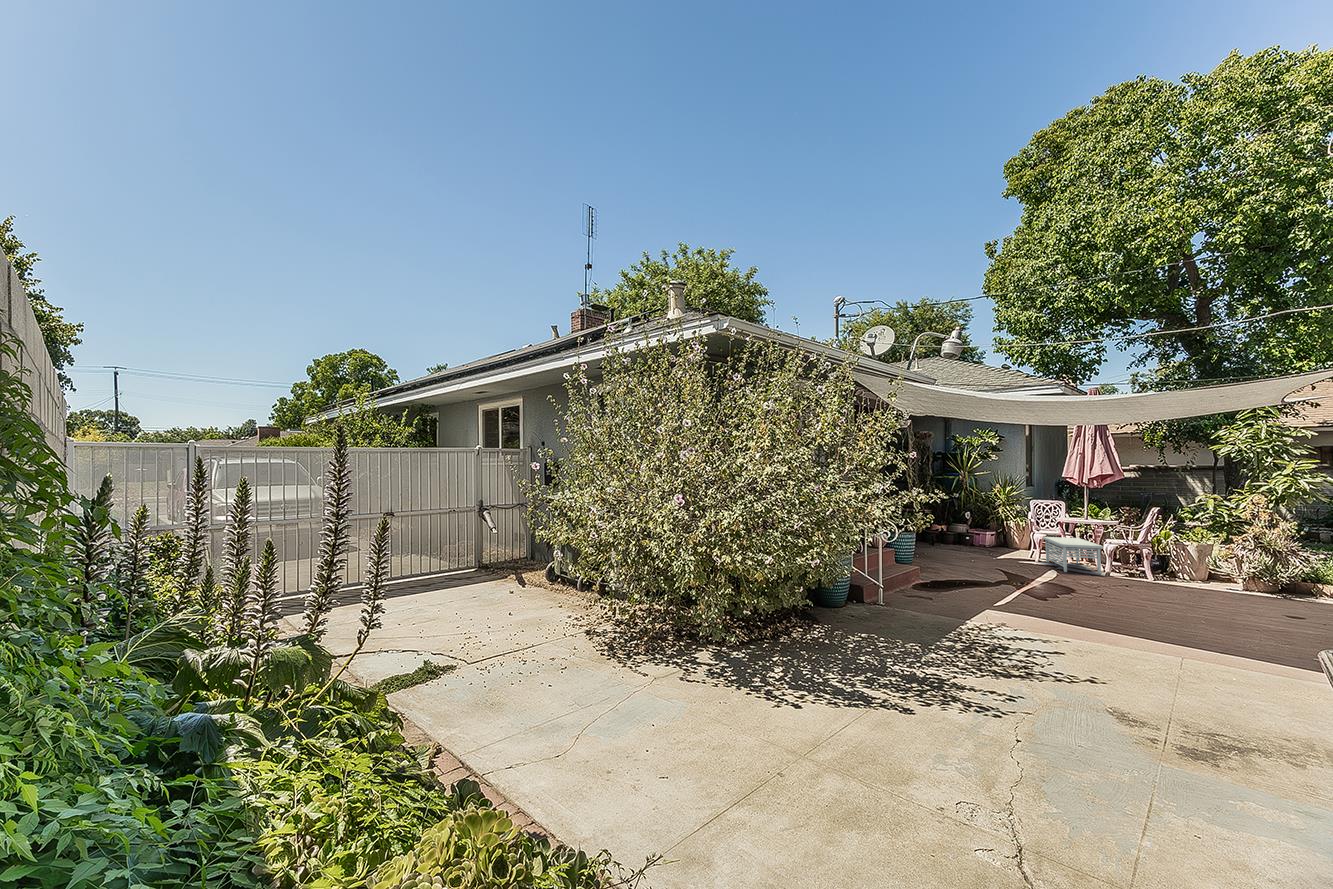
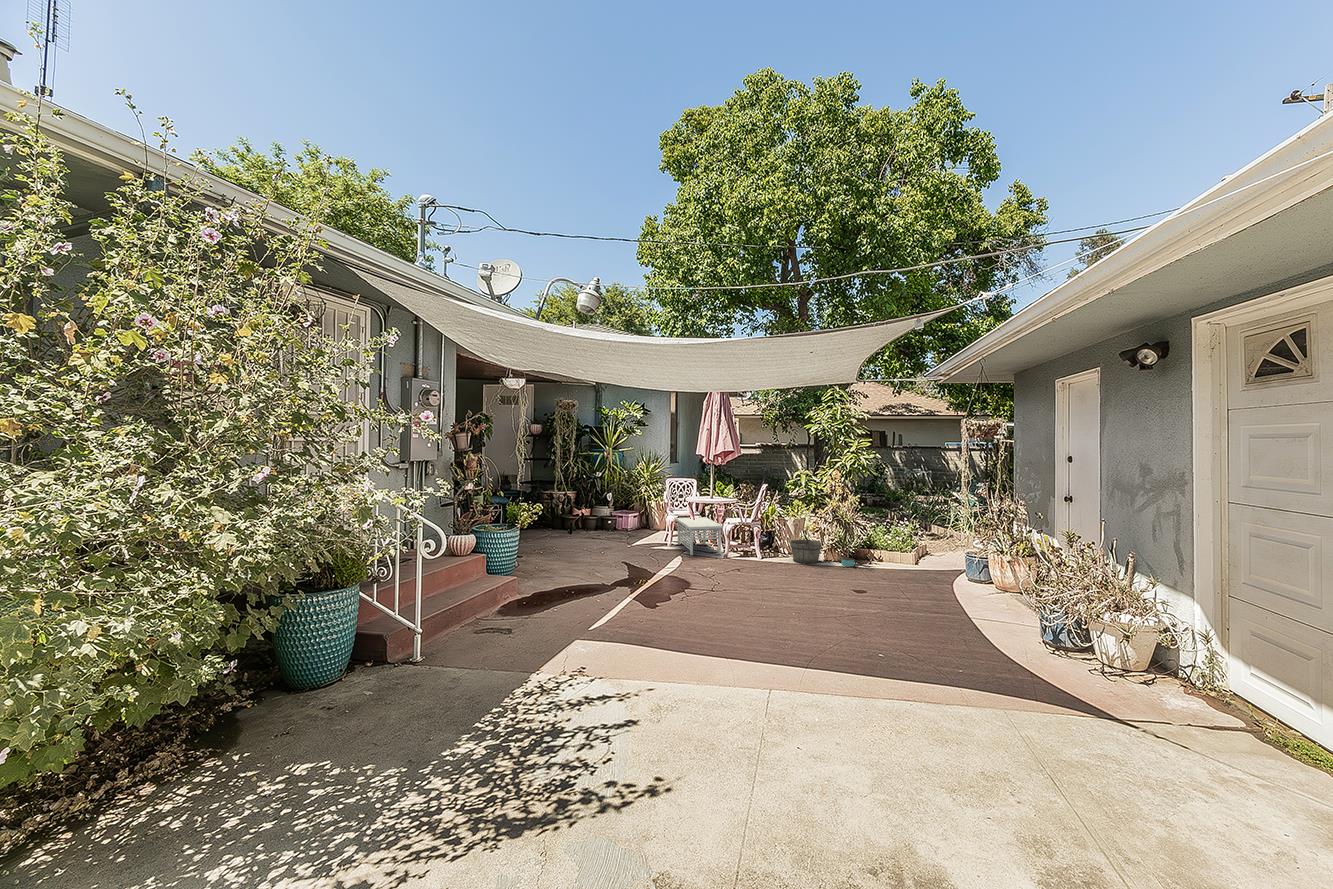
potted plant: none [1263,555,1302,600] -> present [838,526,861,566]
wooden bucket: none [1193,562,1241,593] -> present [790,538,822,564]

